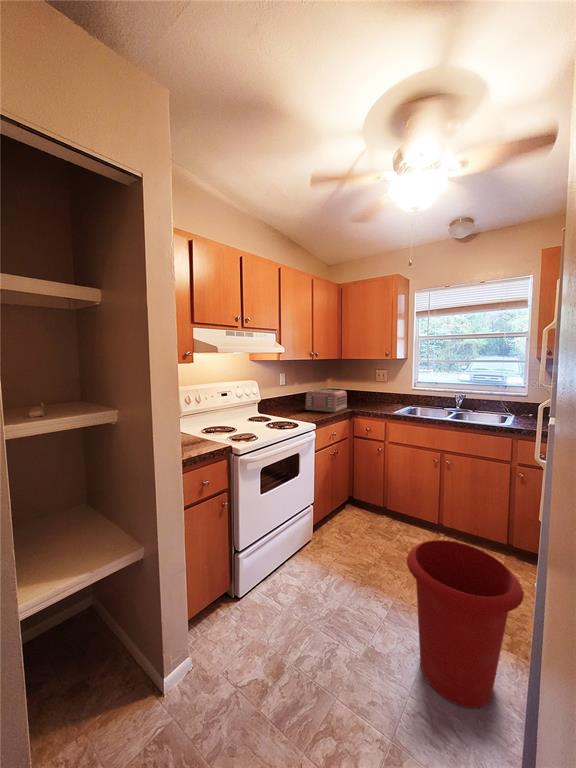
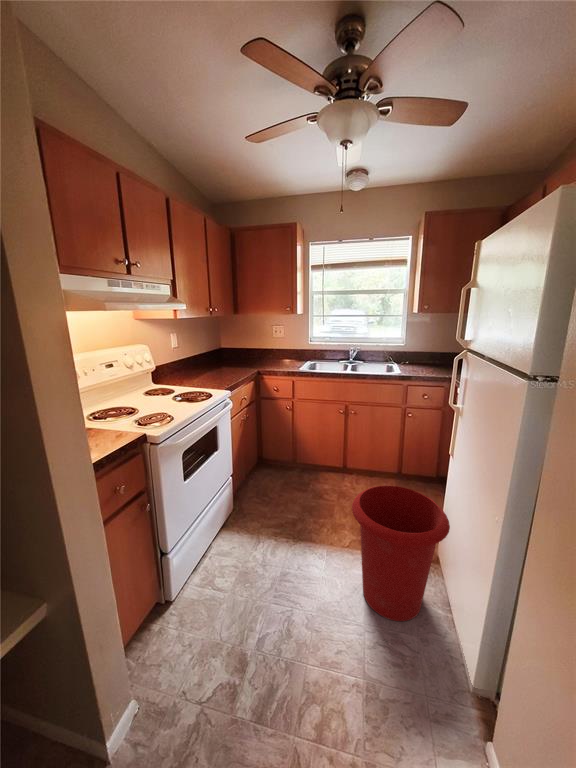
toaster: present [305,389,347,412] -> none [206,349,250,374]

